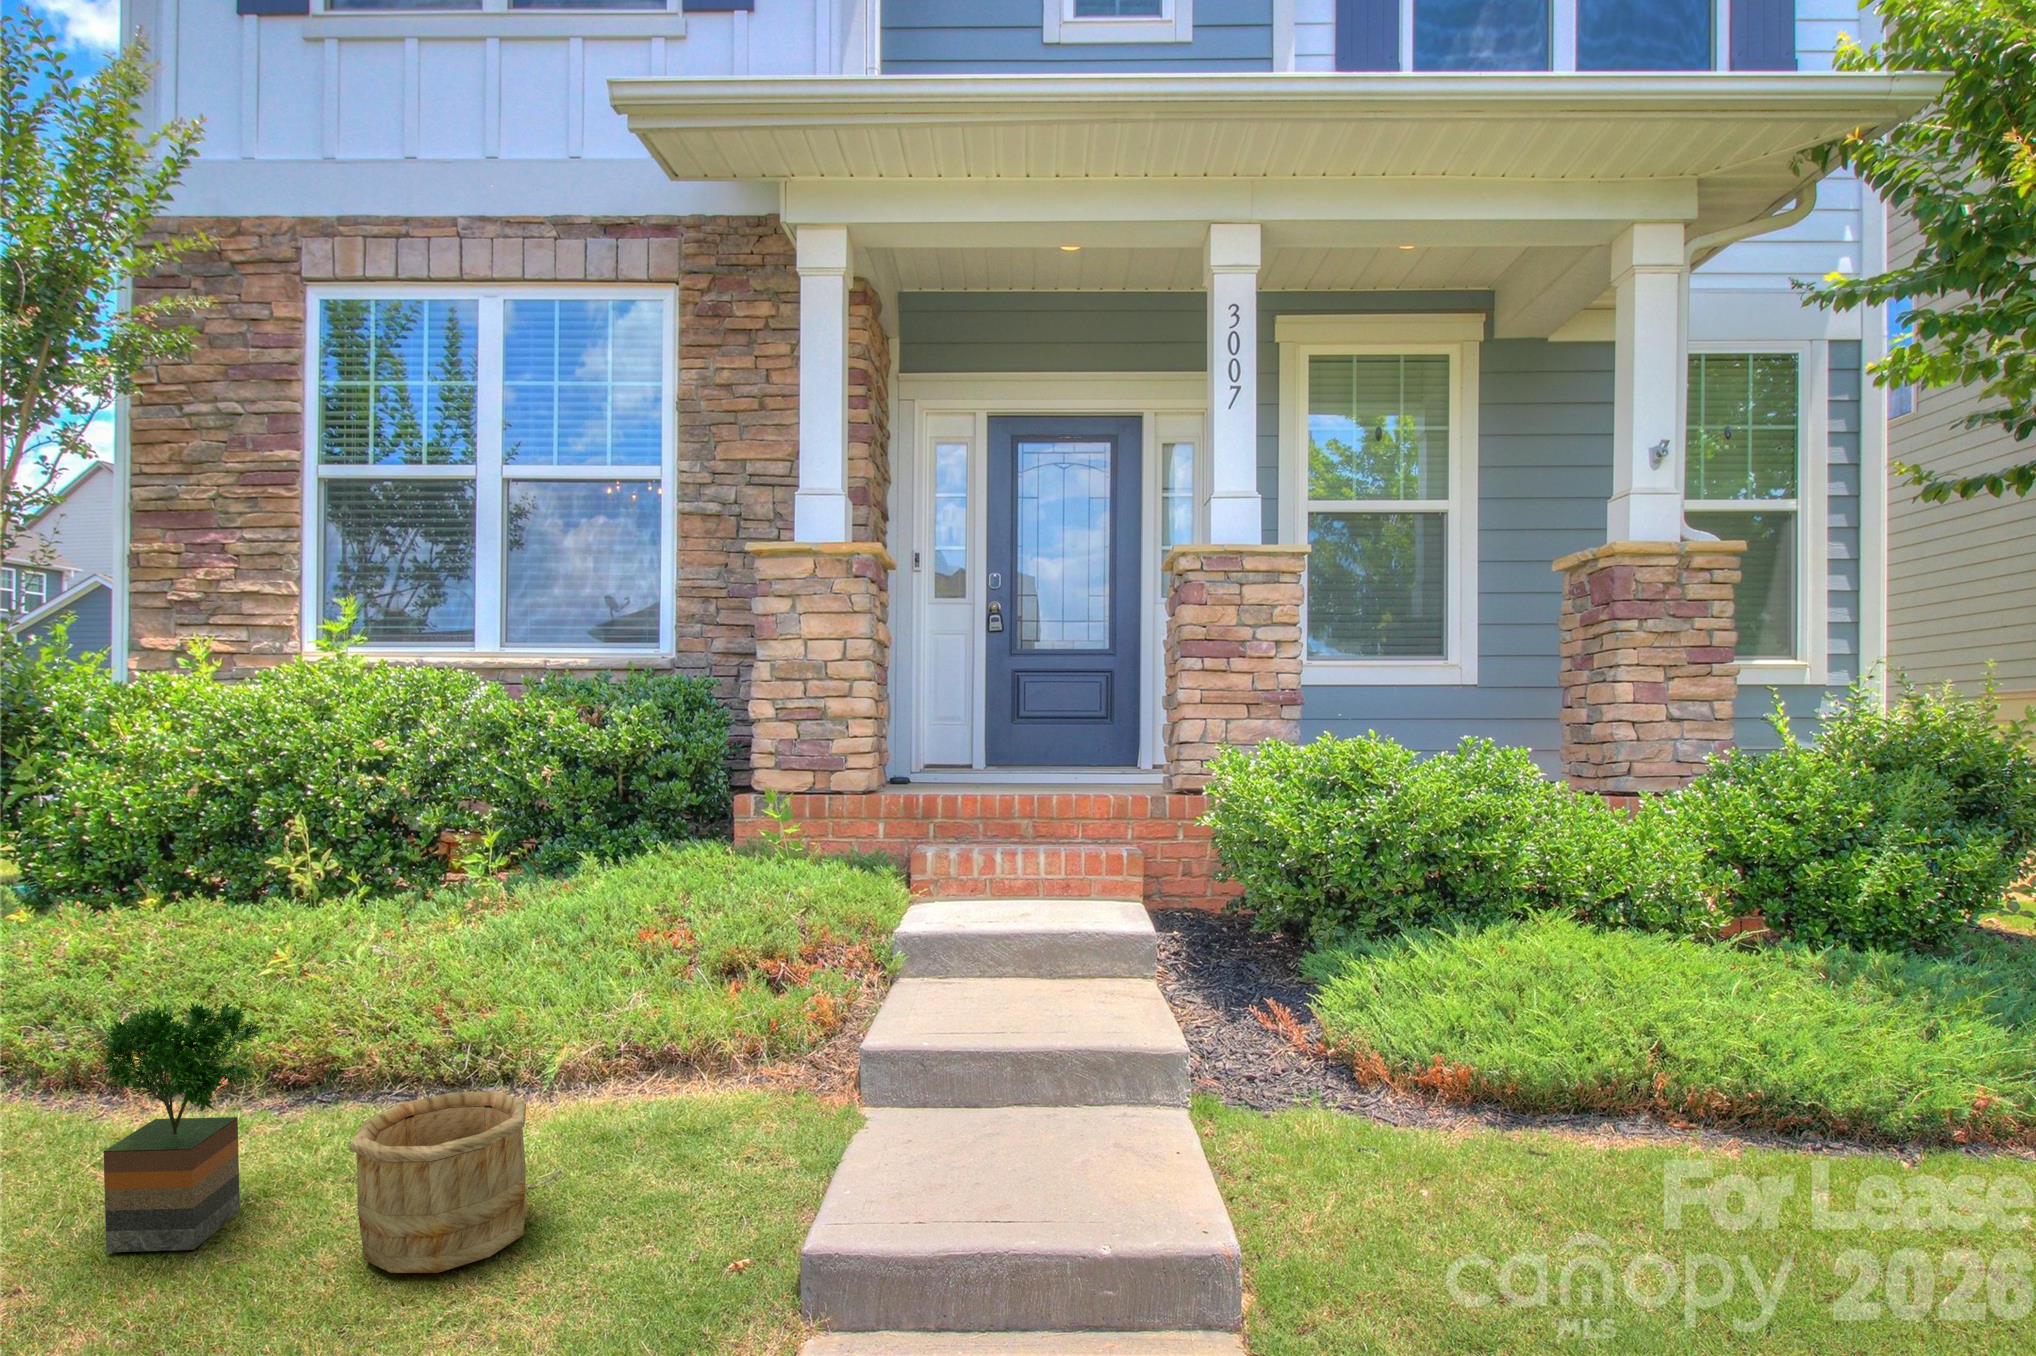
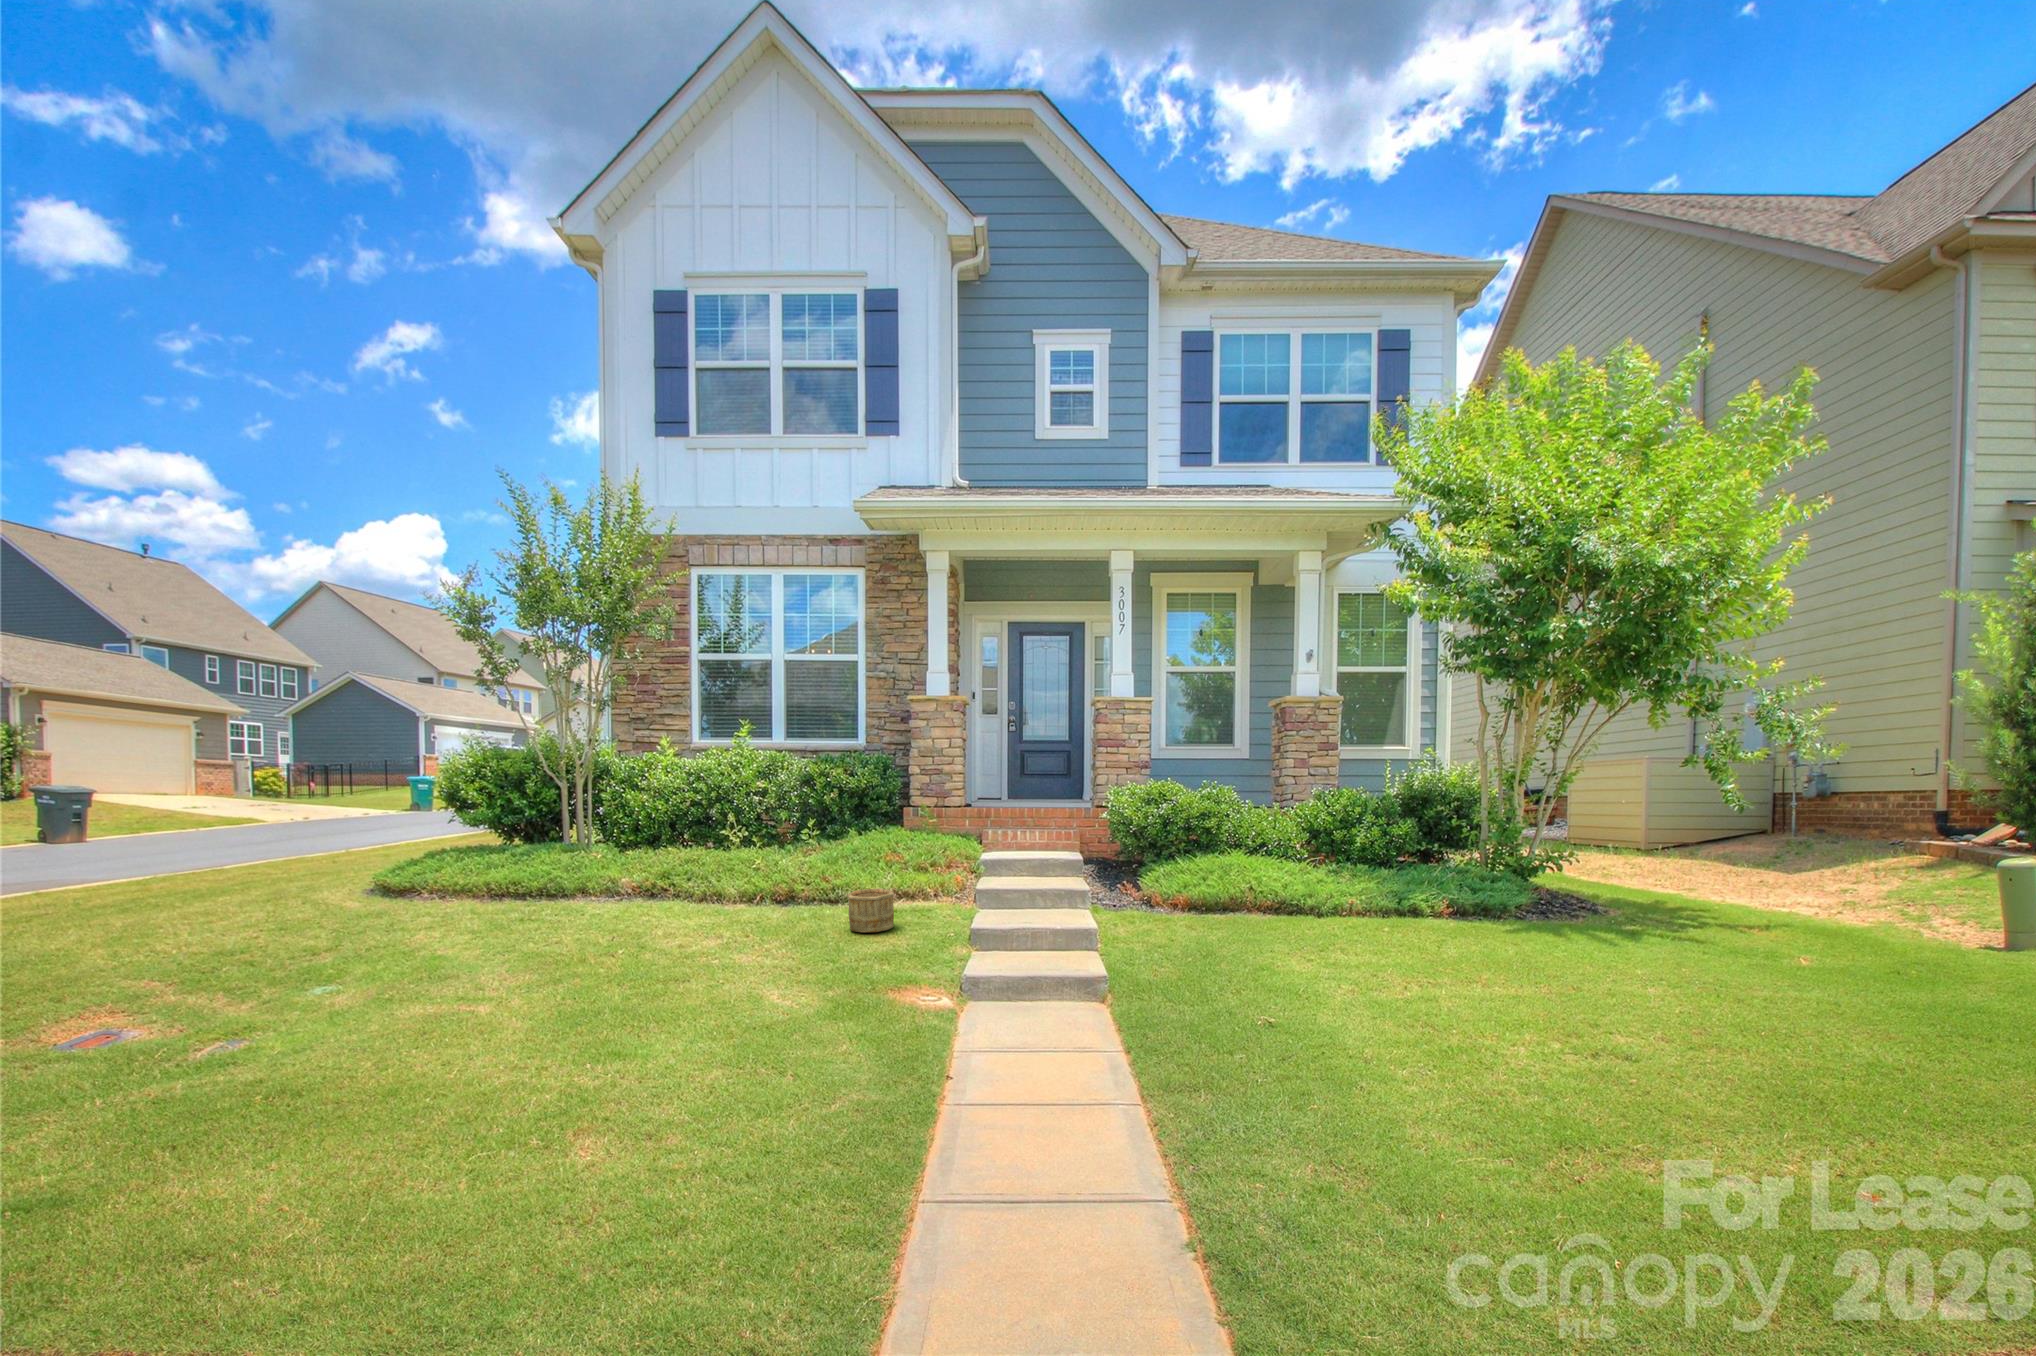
potted tree: present [98,1003,265,1252] -> none [767,862,813,931]

